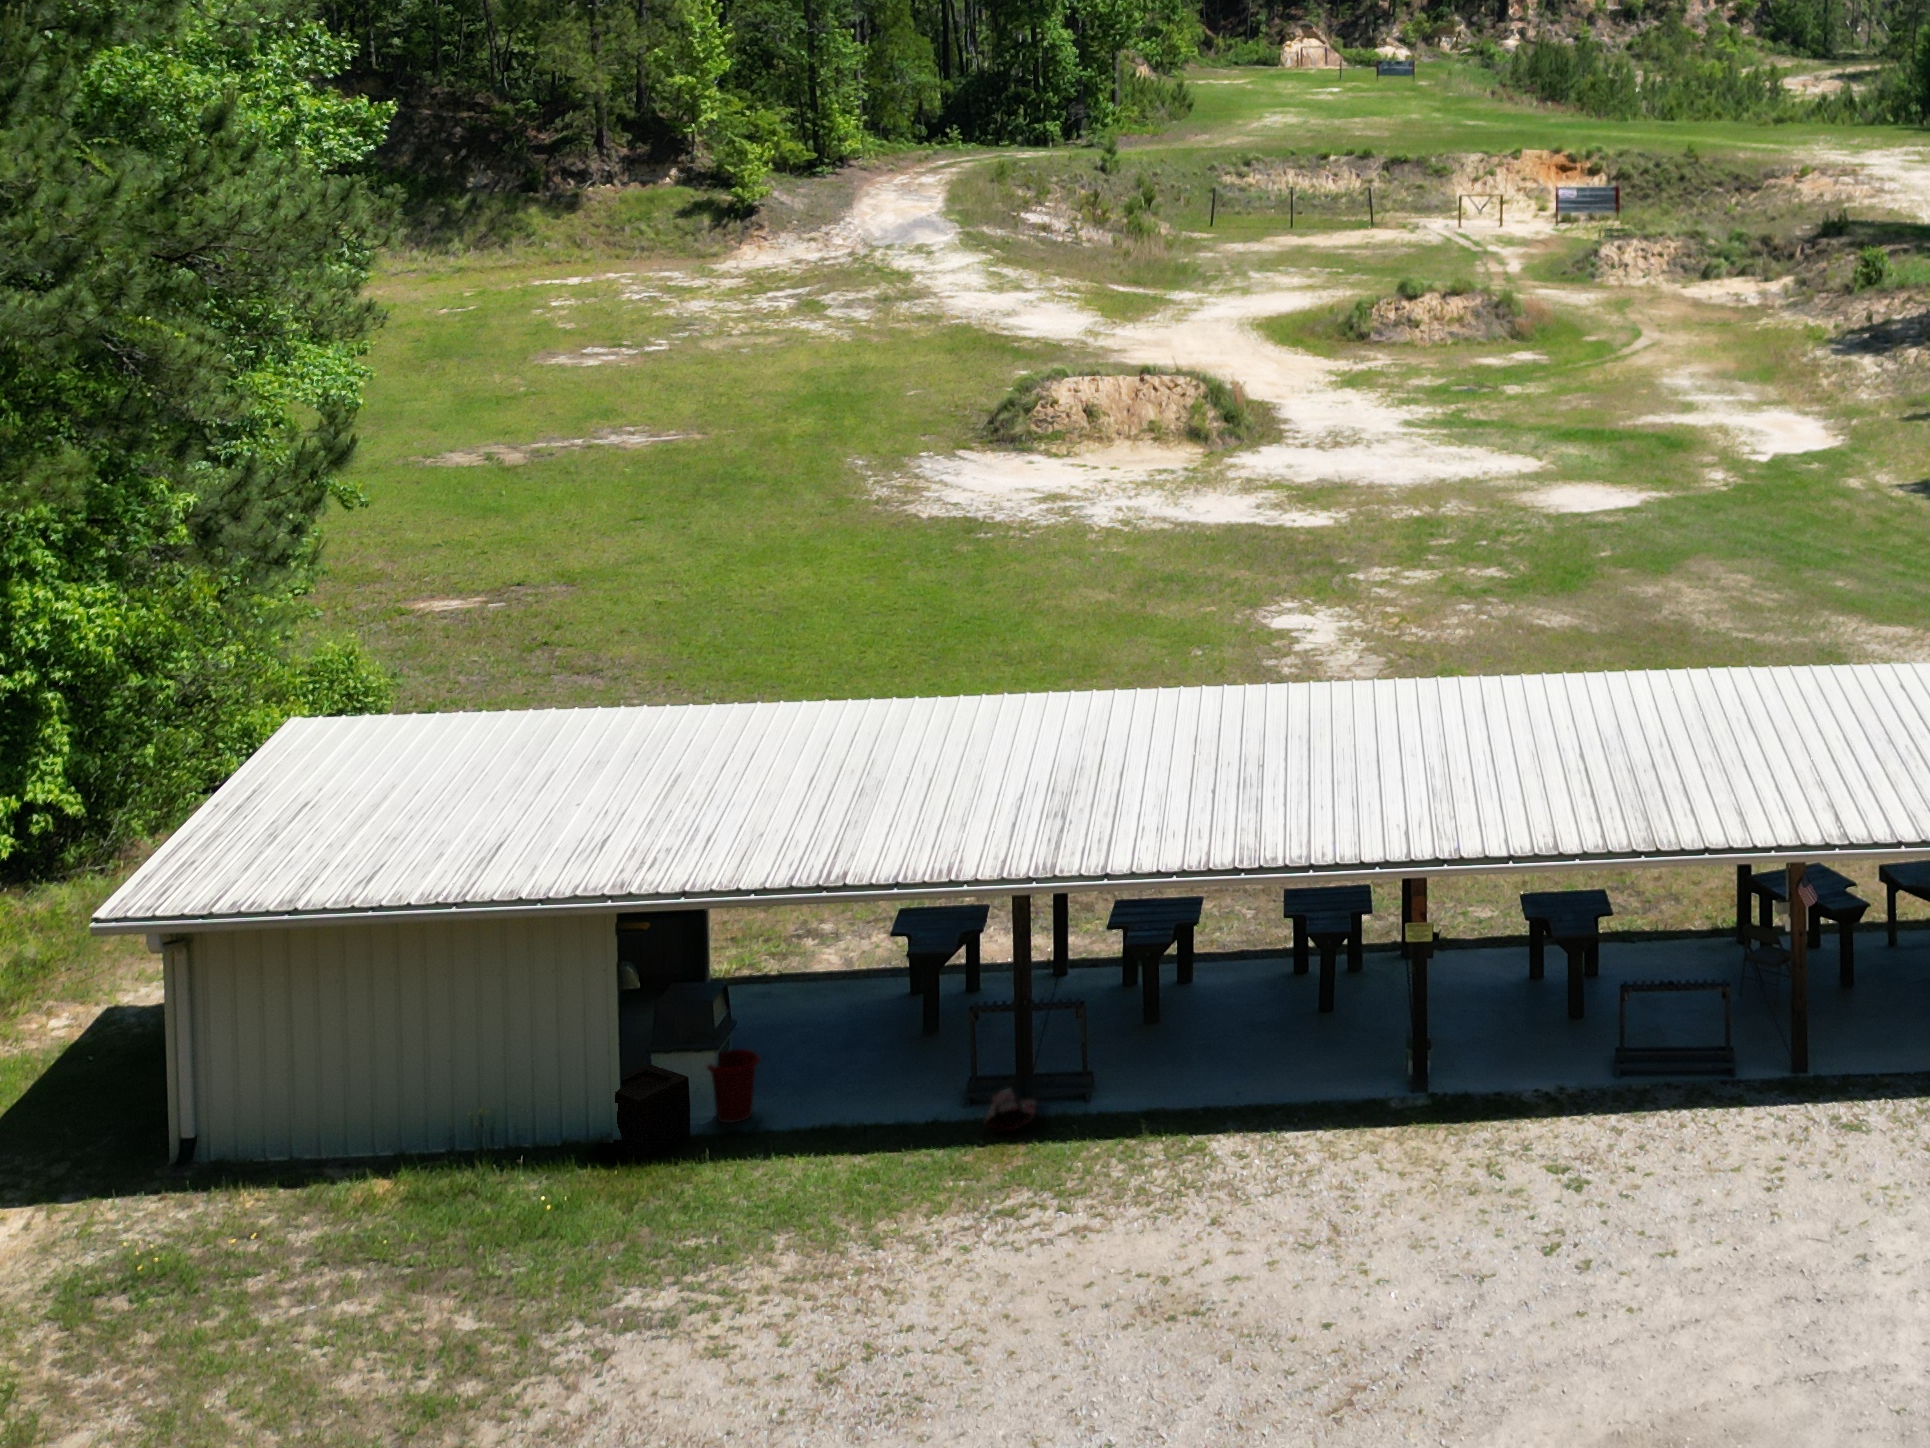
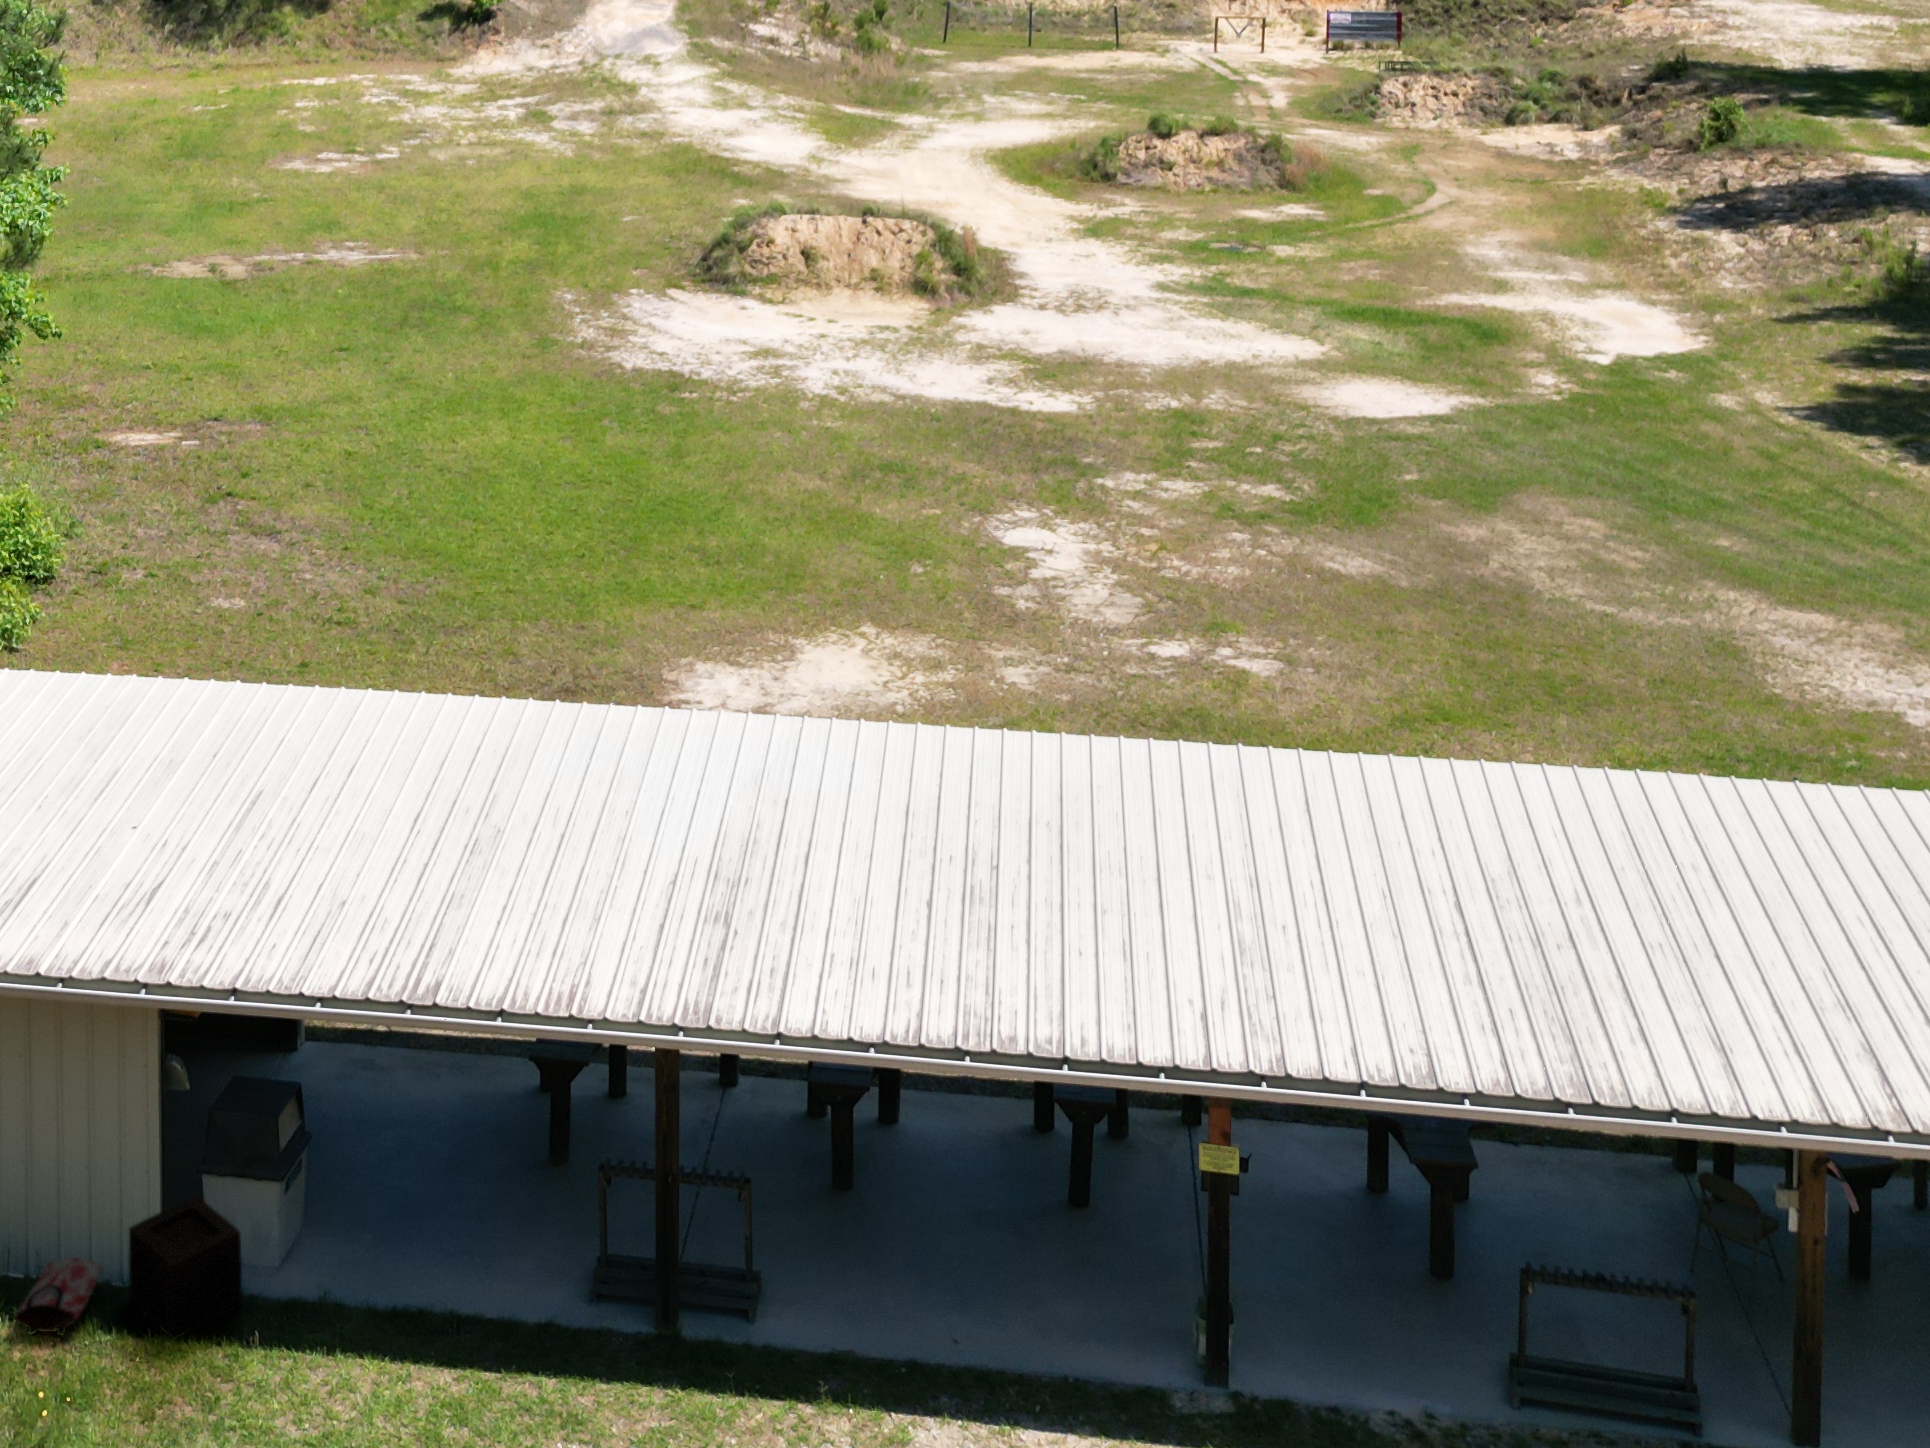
waste bin: present [707,1049,760,1123] -> none [266,1189,335,1295]
bag: present [985,1087,1036,1133] -> present [14,1257,104,1336]

